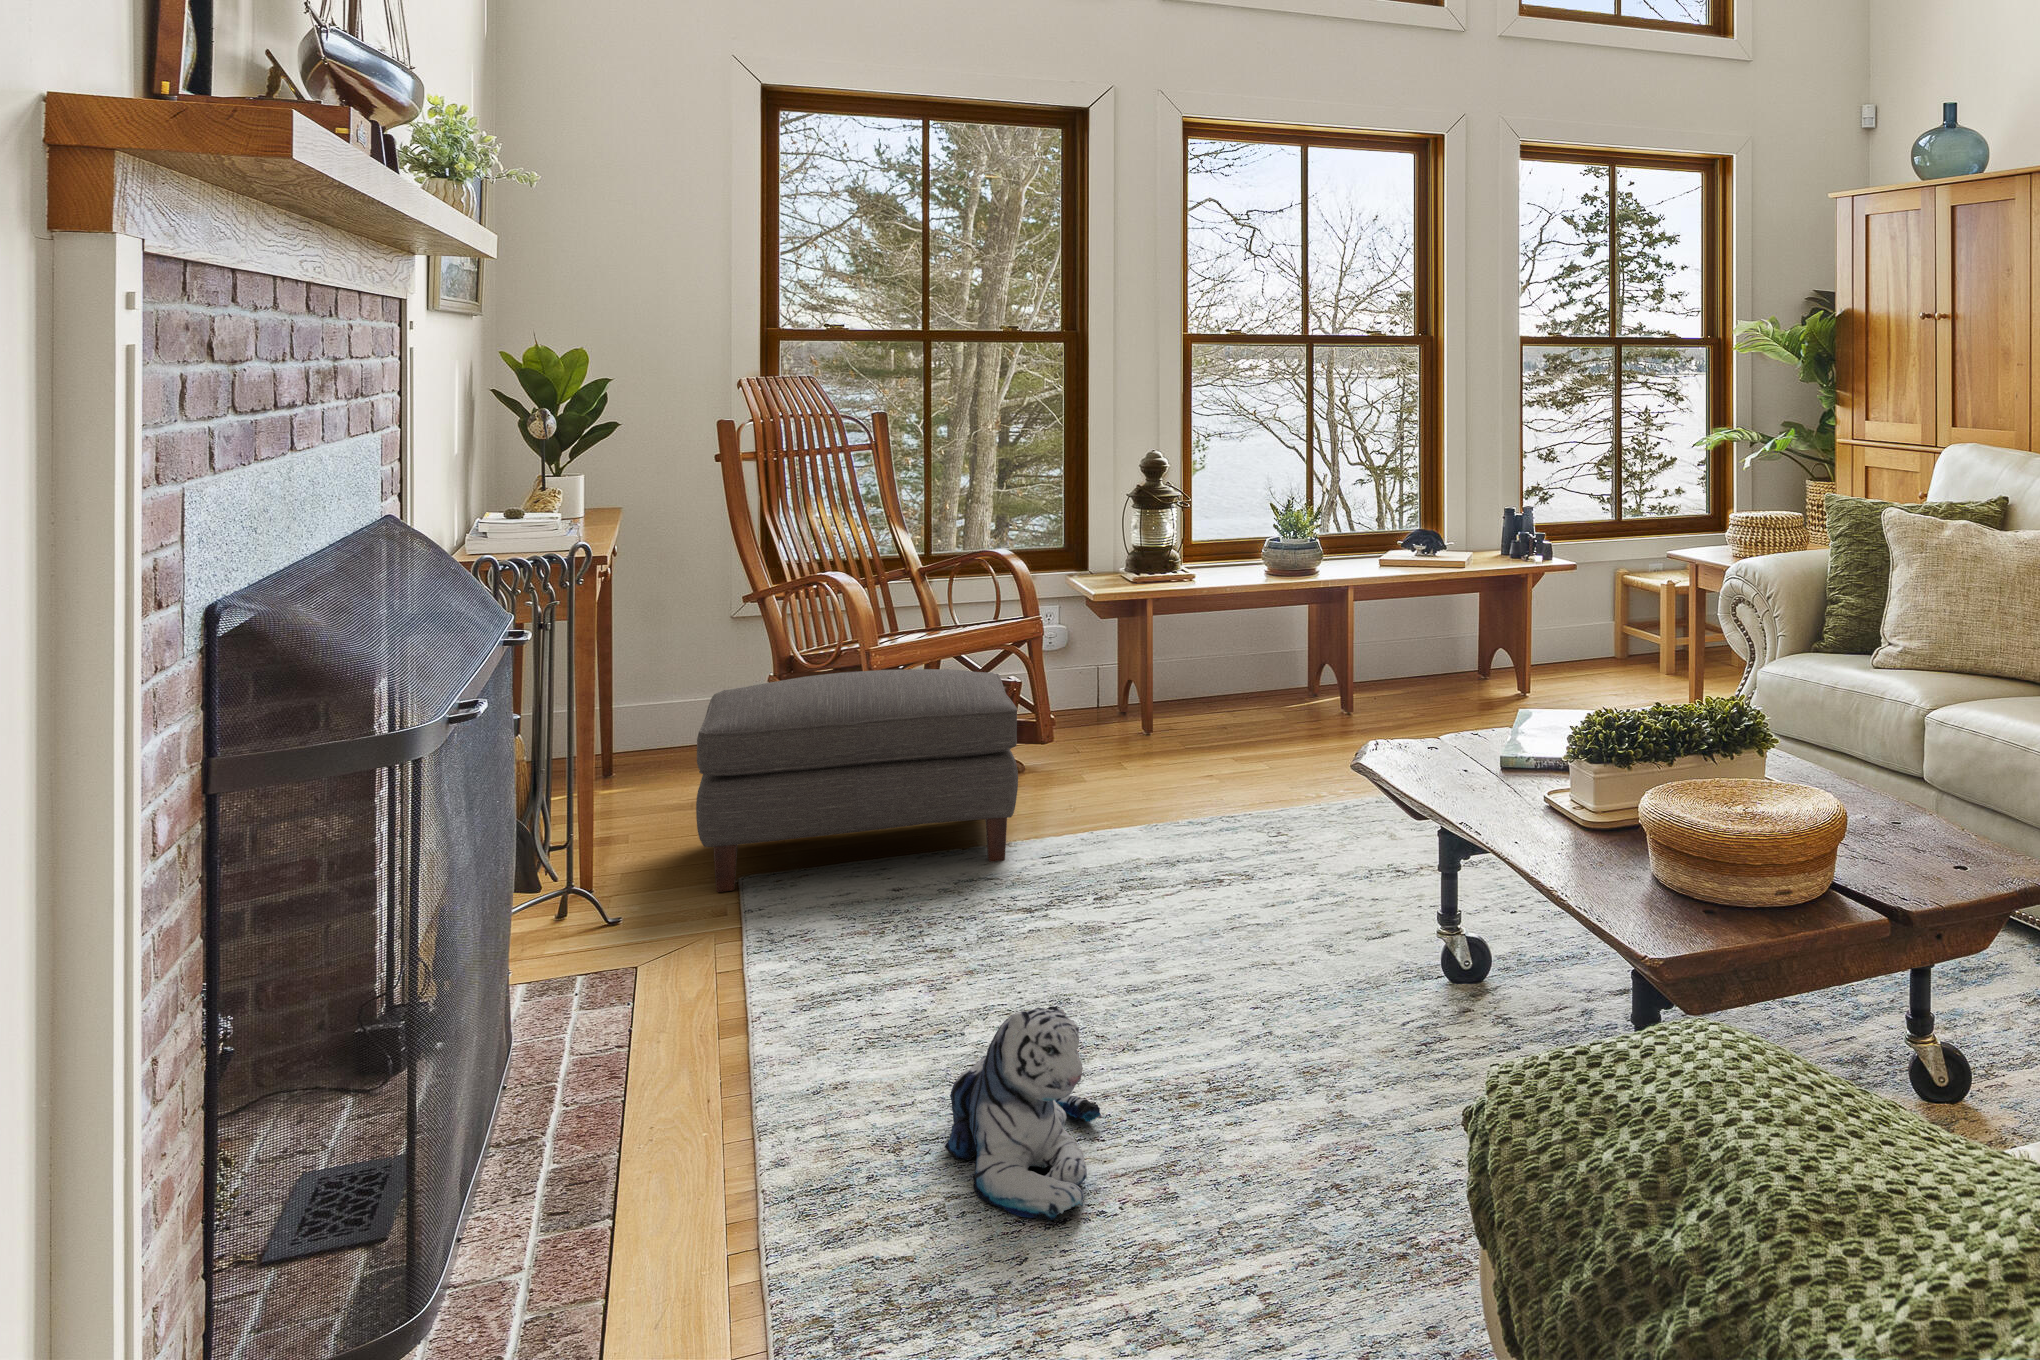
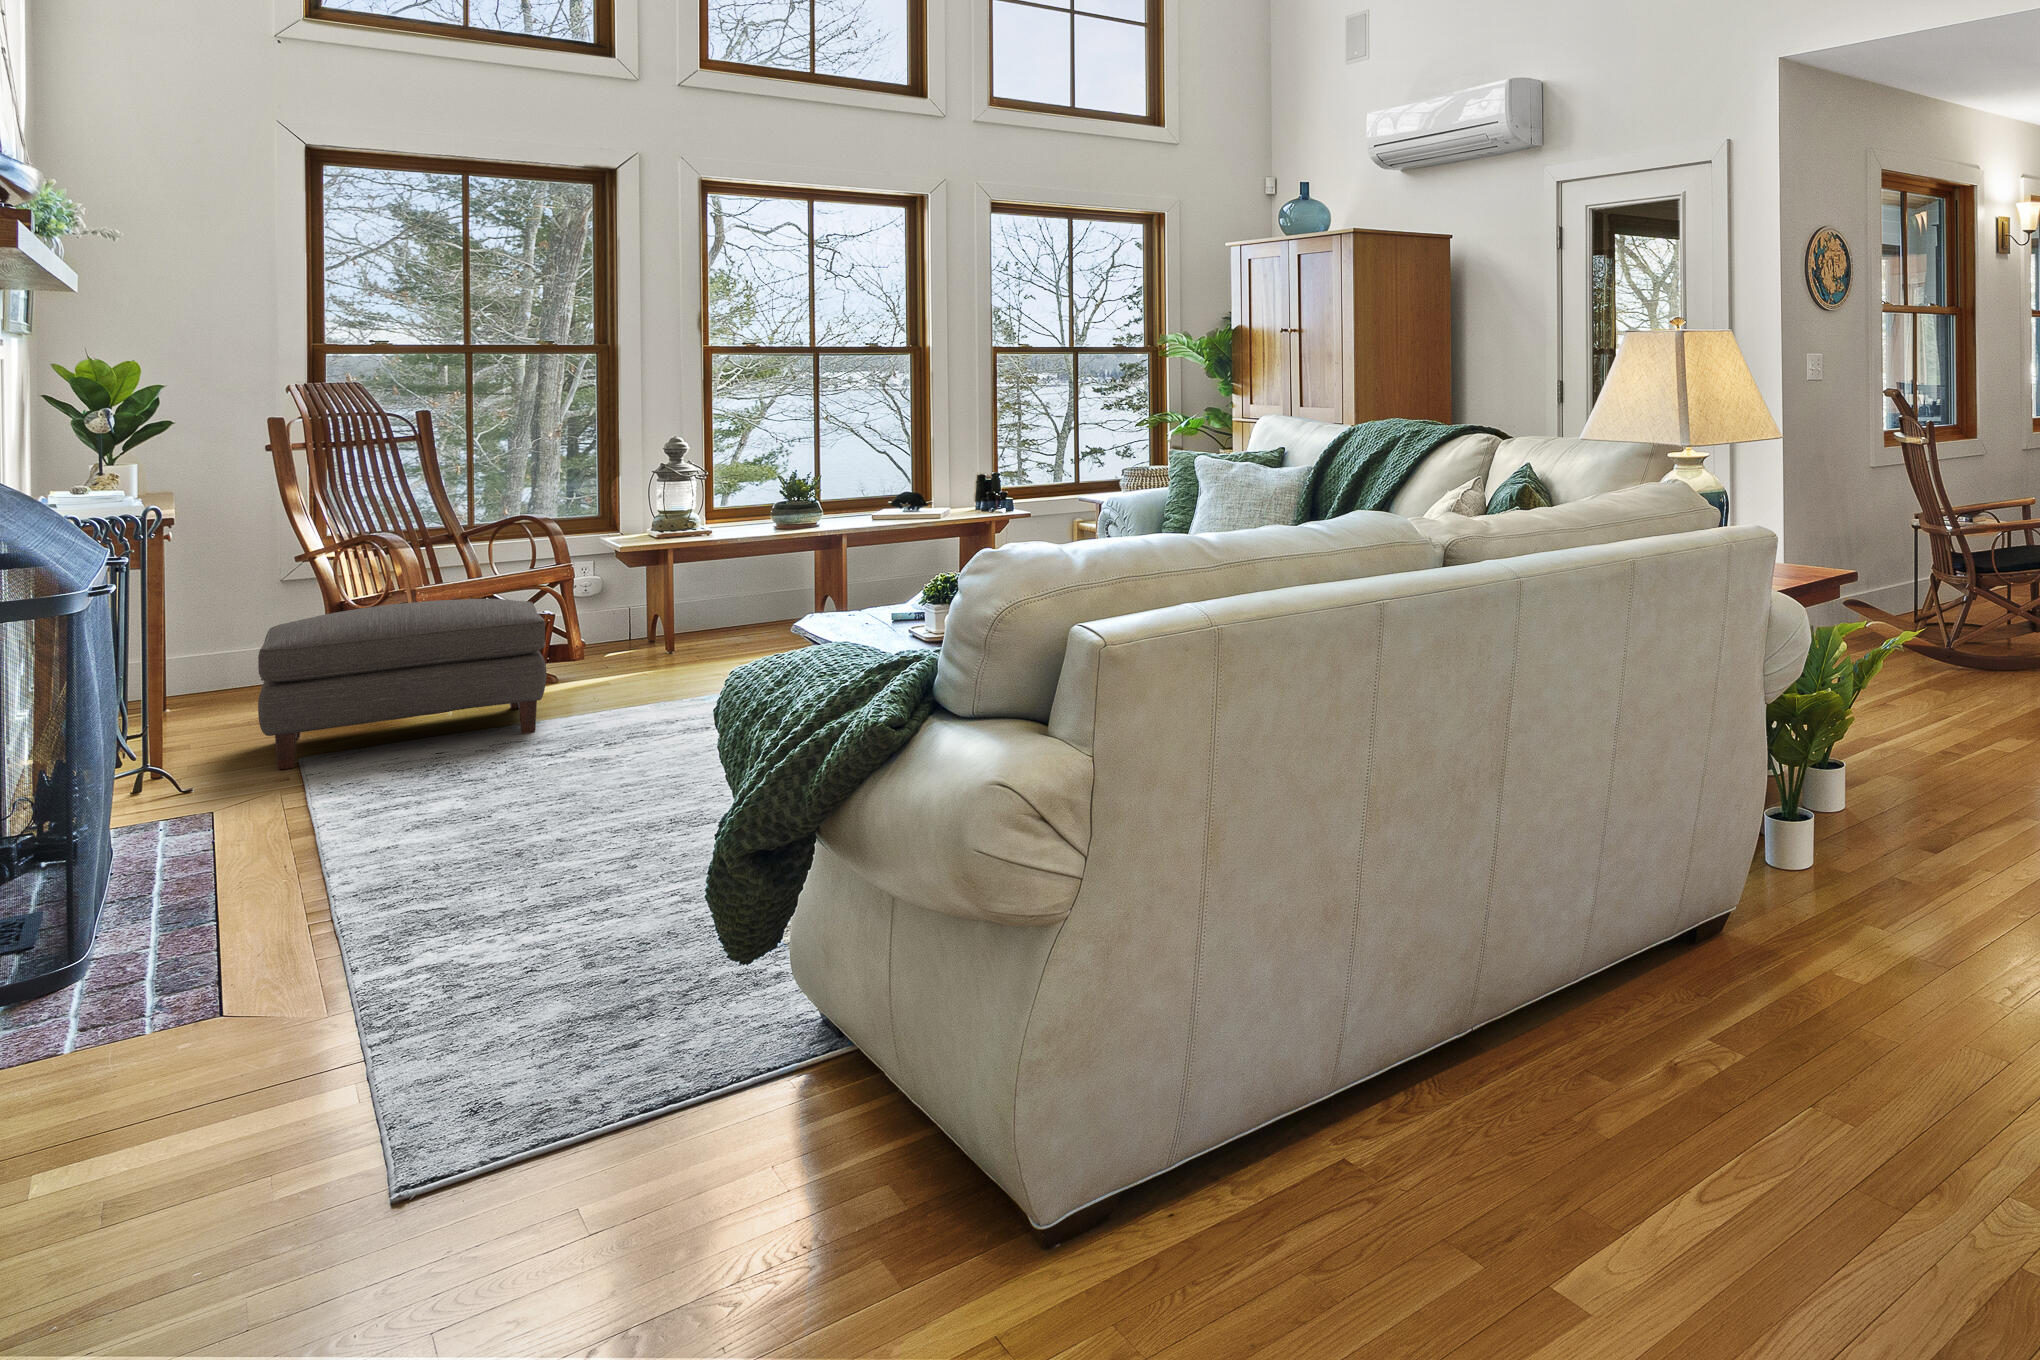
plush toy: present [945,1007,1101,1220] -> none [473,770,592,891]

